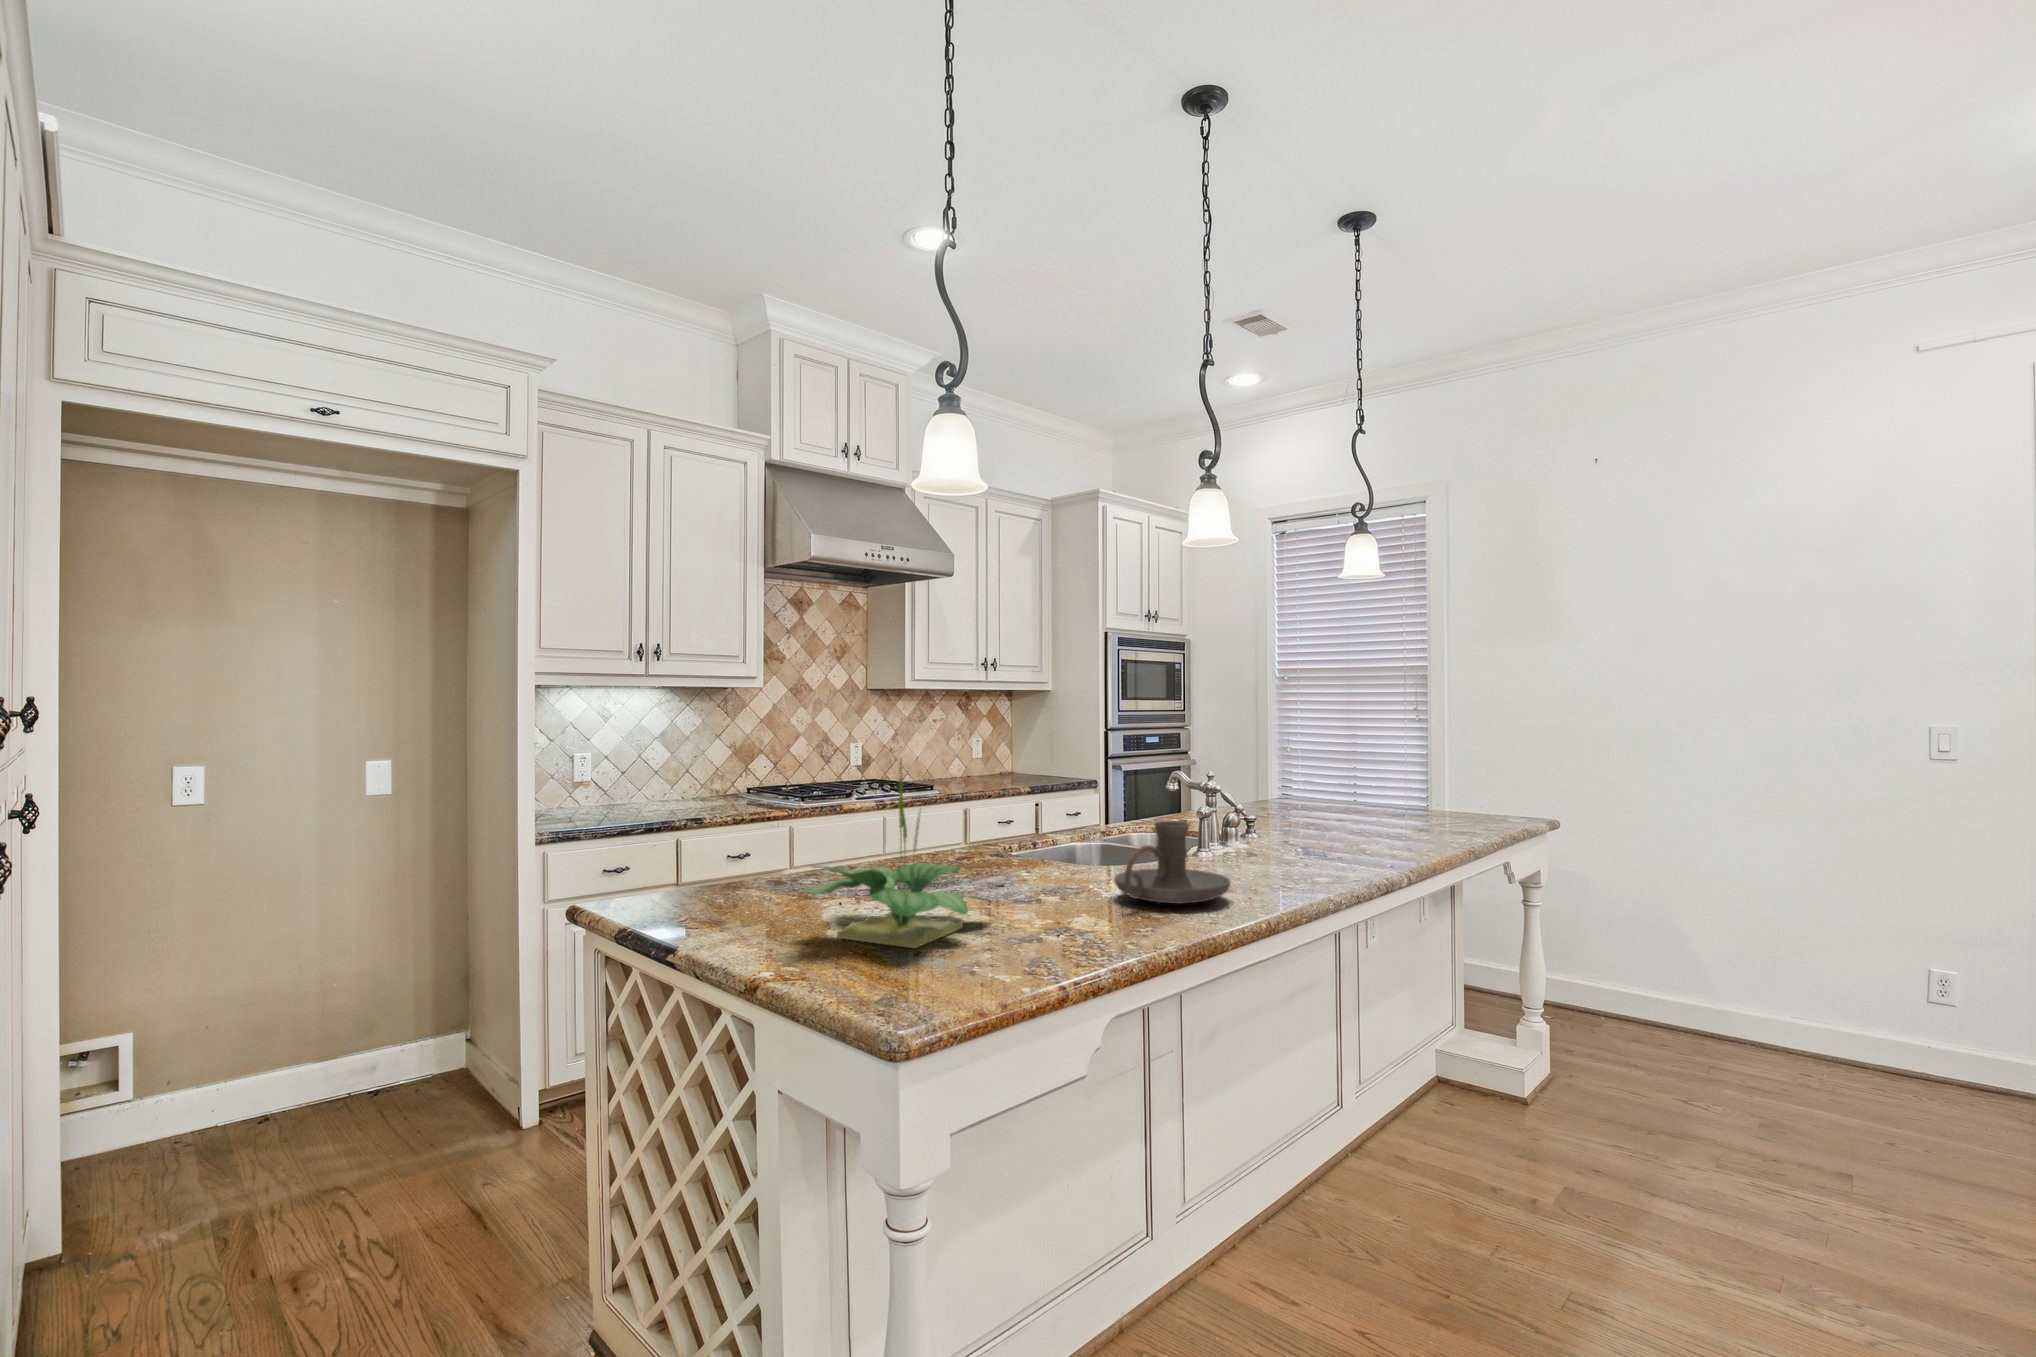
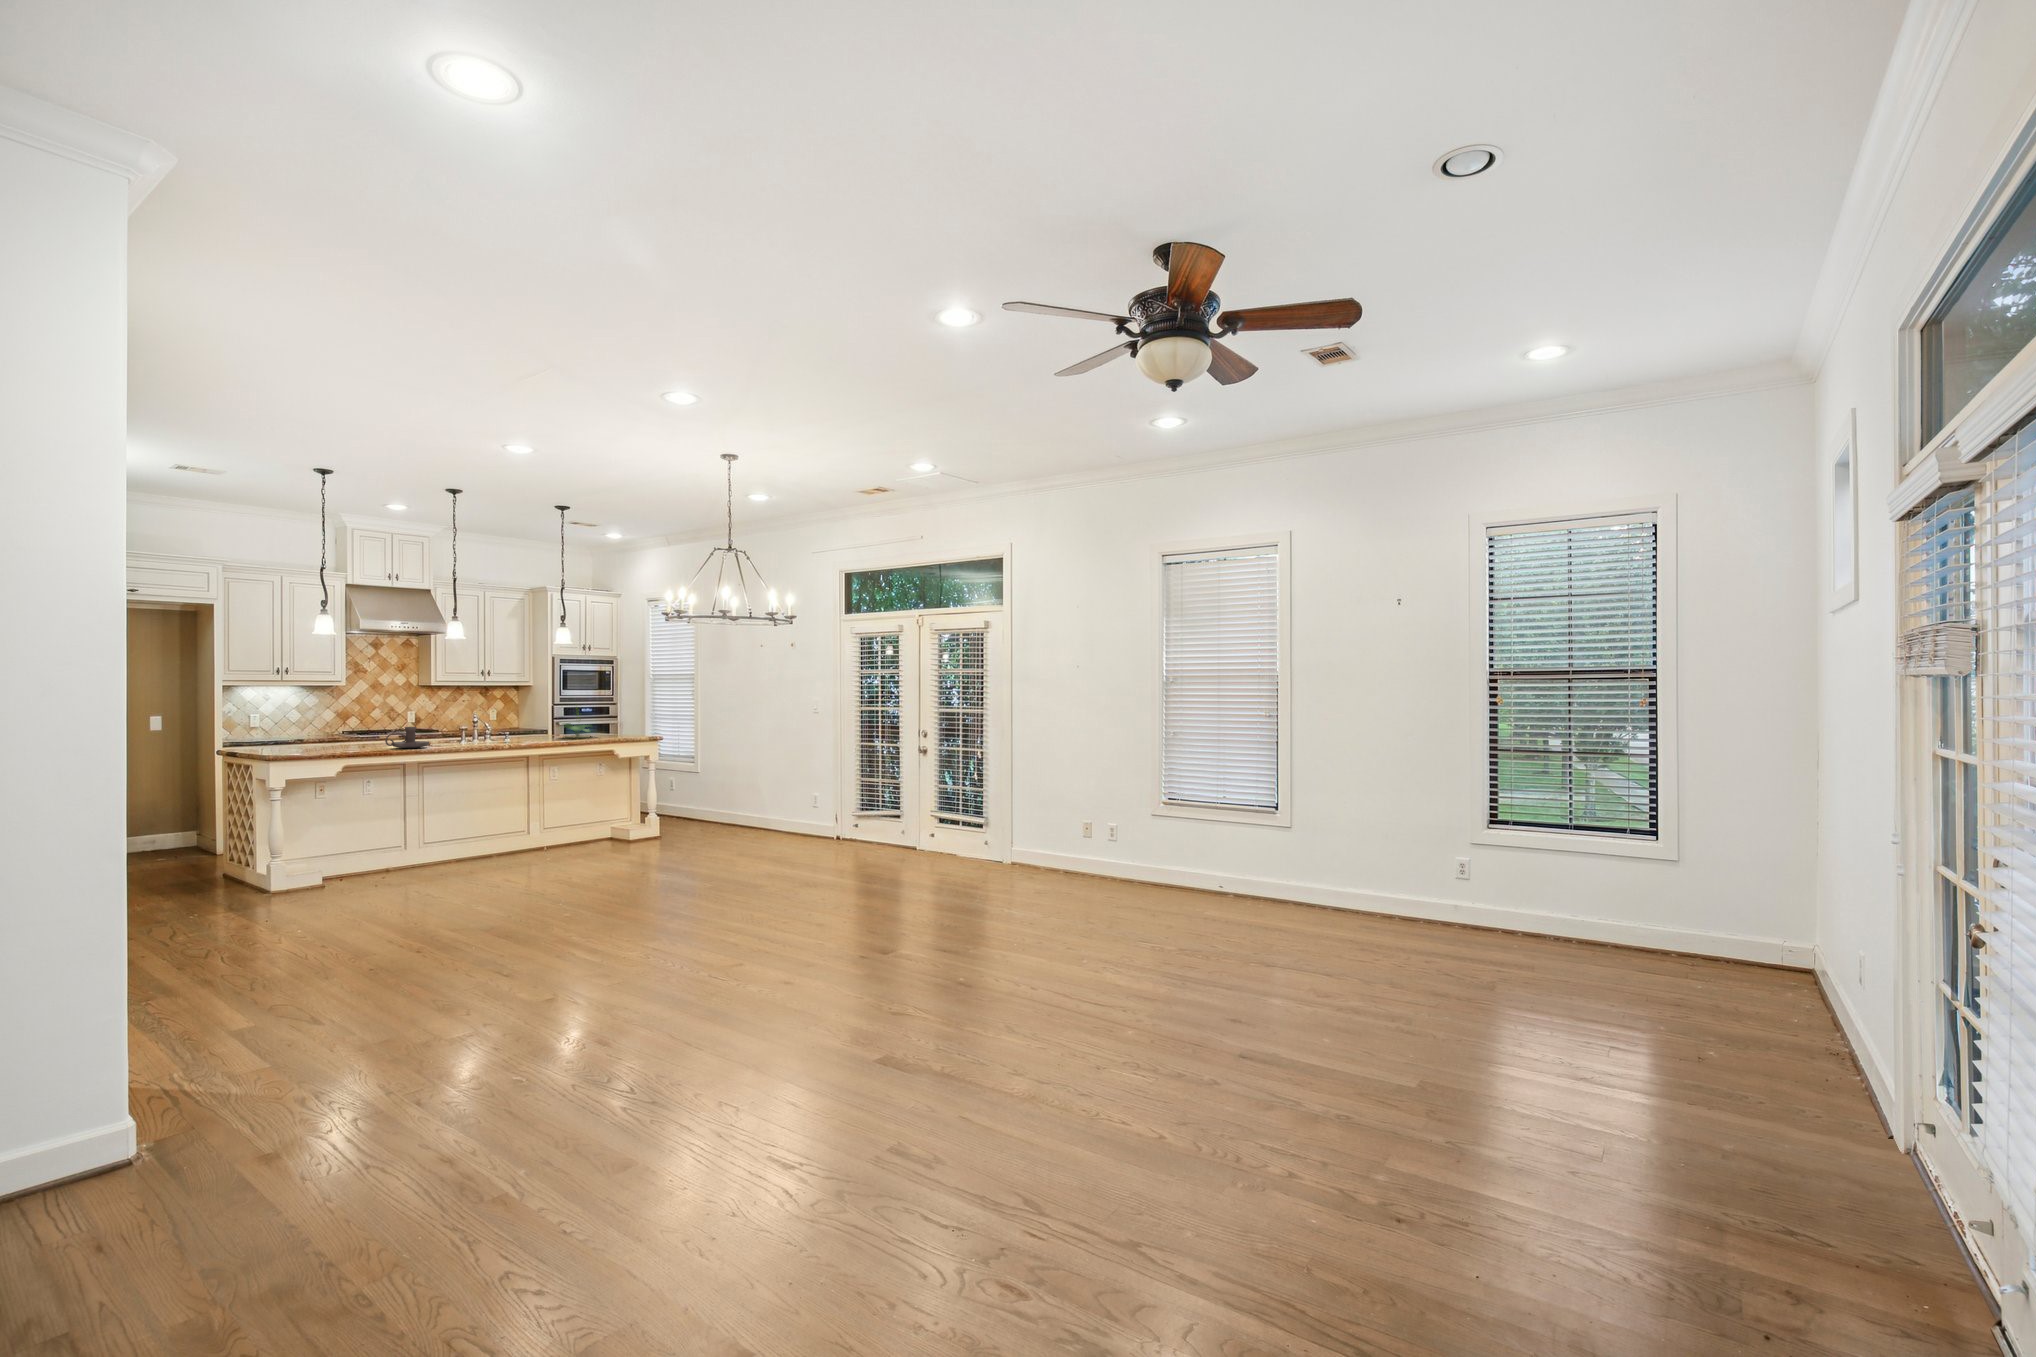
potted plant: present [804,760,987,948] -> present [564,708,591,738]

